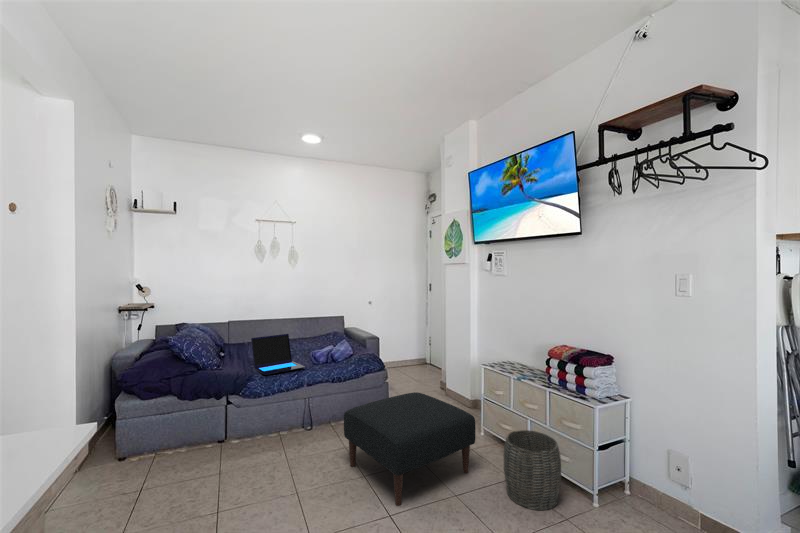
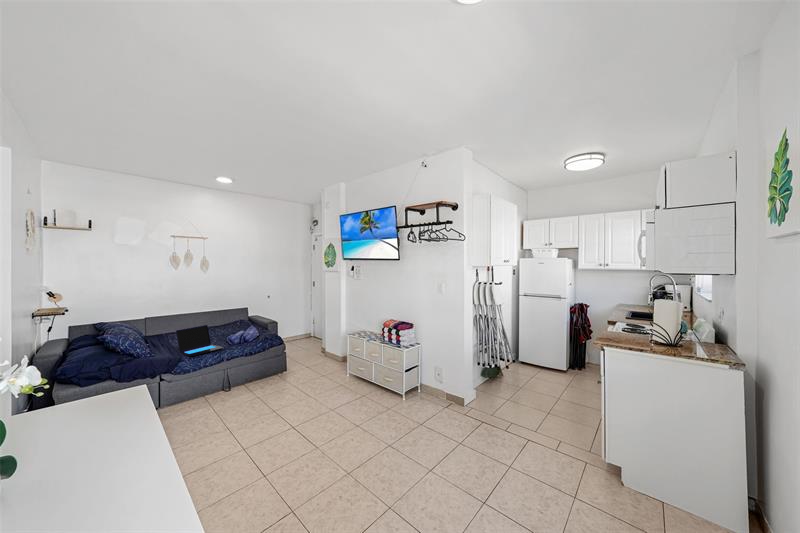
ottoman: present [344,392,476,506] -> none [258,355,343,421]
woven basket: present [504,430,561,510] -> none [358,368,387,408]

